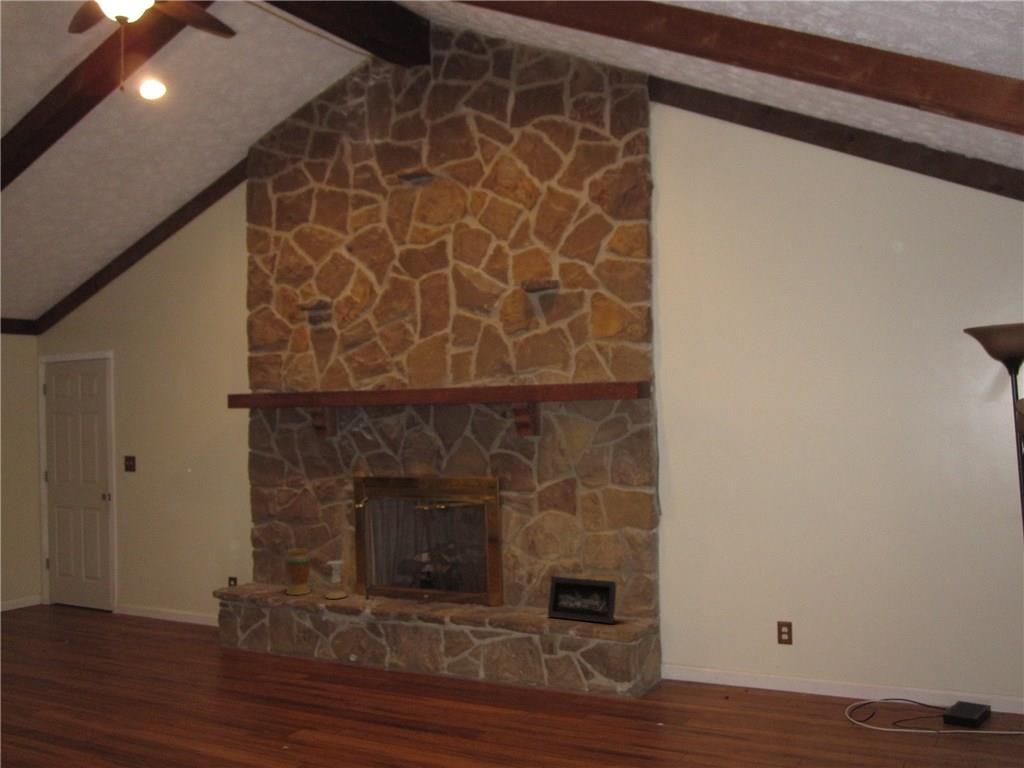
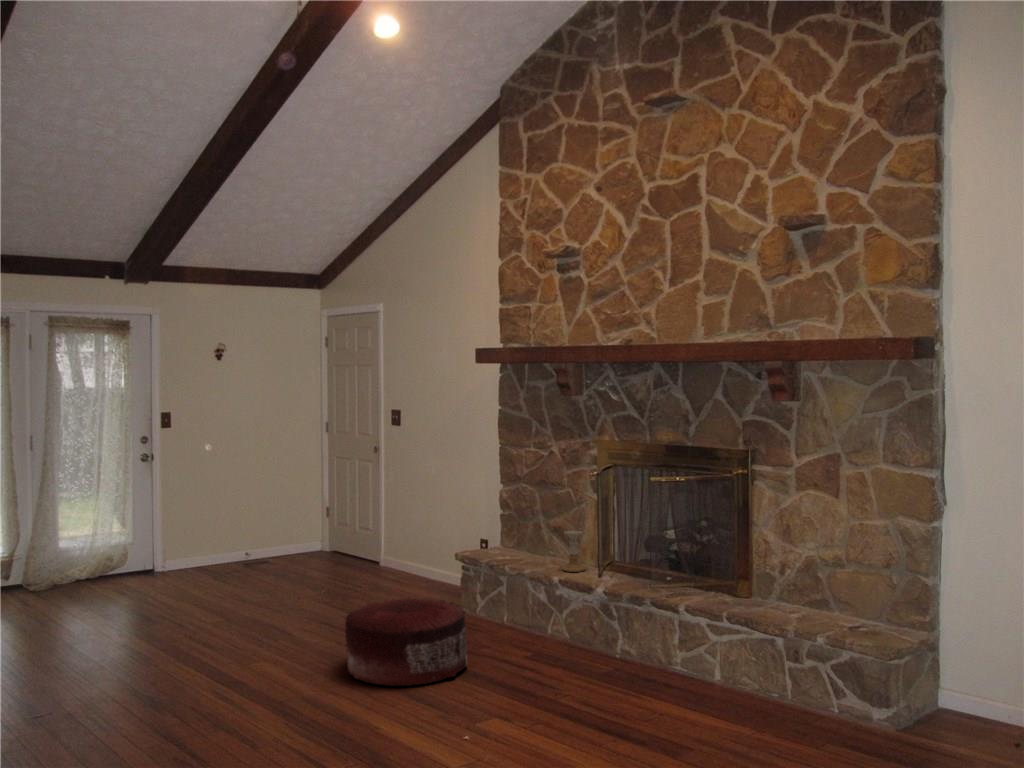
decorative vase: present [284,548,311,595] -> none [524,514,552,564]
picture frame: present [547,576,617,623] -> none [797,570,883,635]
pouf: none [126,636,251,724] -> present [345,597,467,686]

